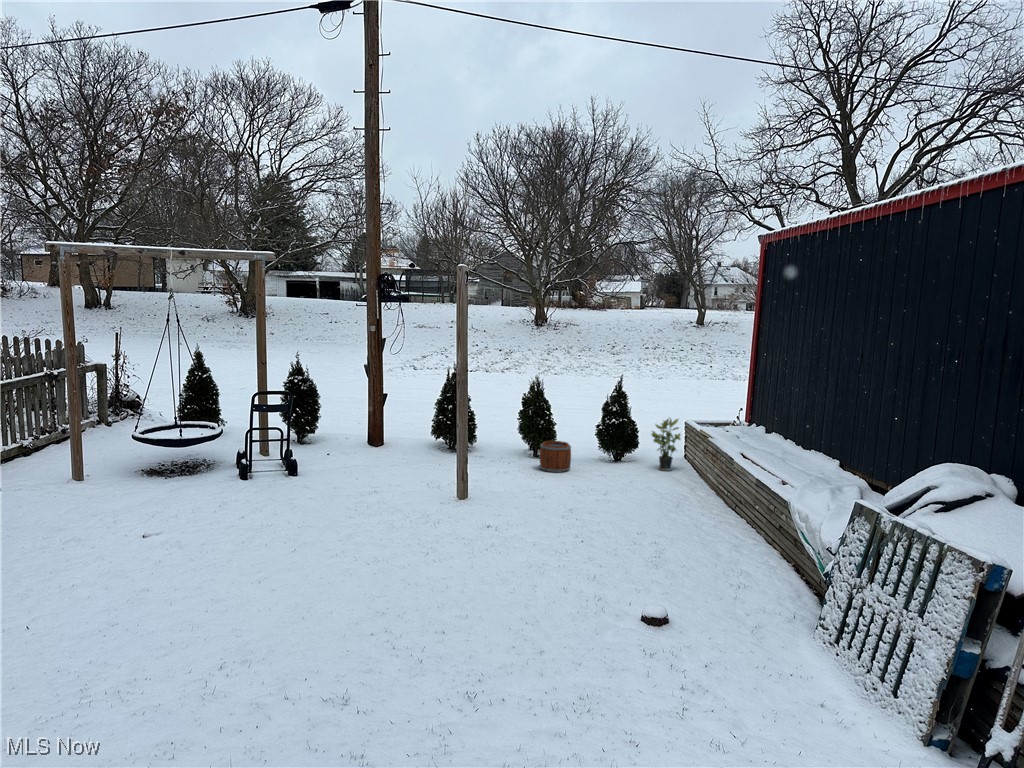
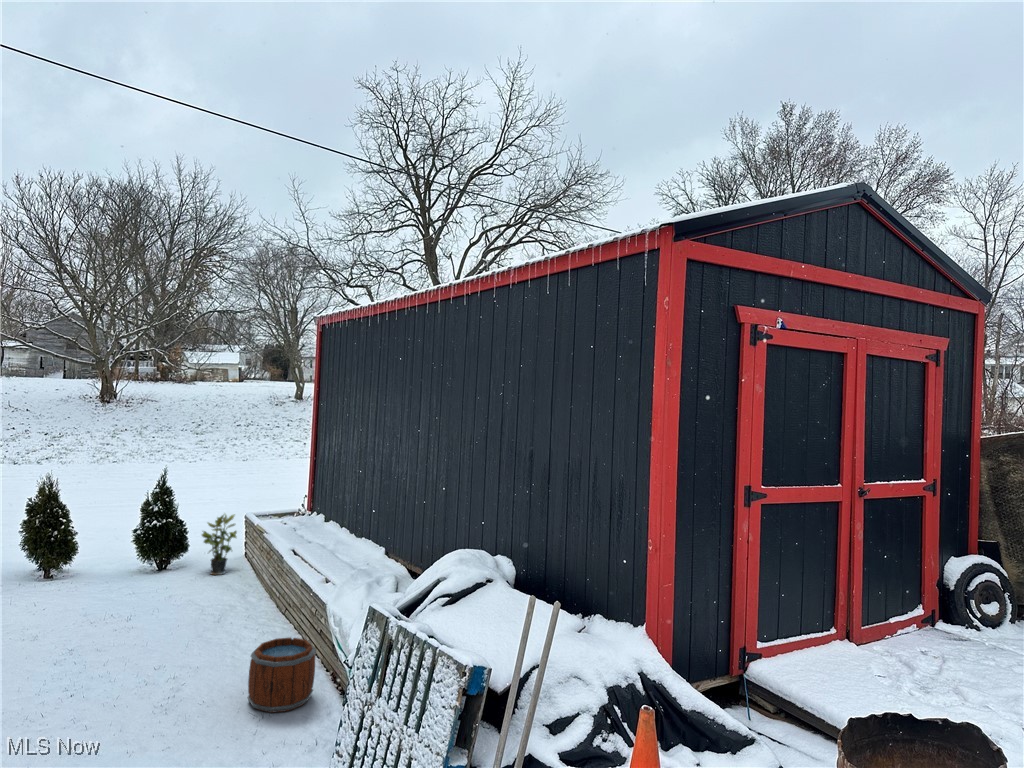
bucket: present [540,441,571,473] -> present [248,638,316,713]

